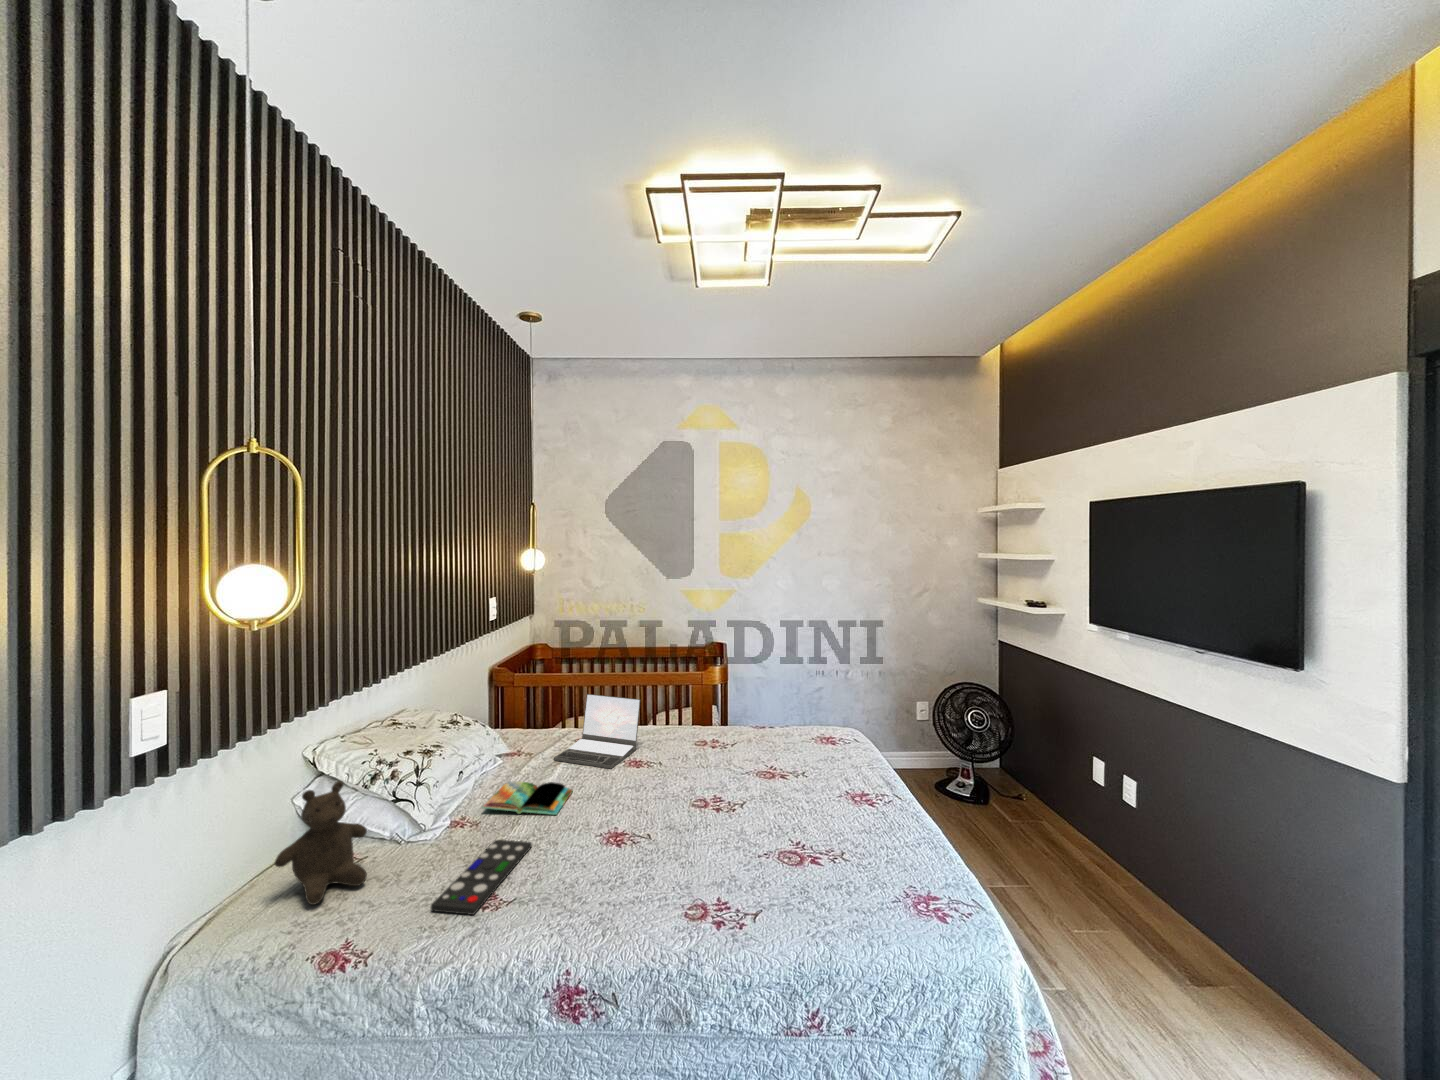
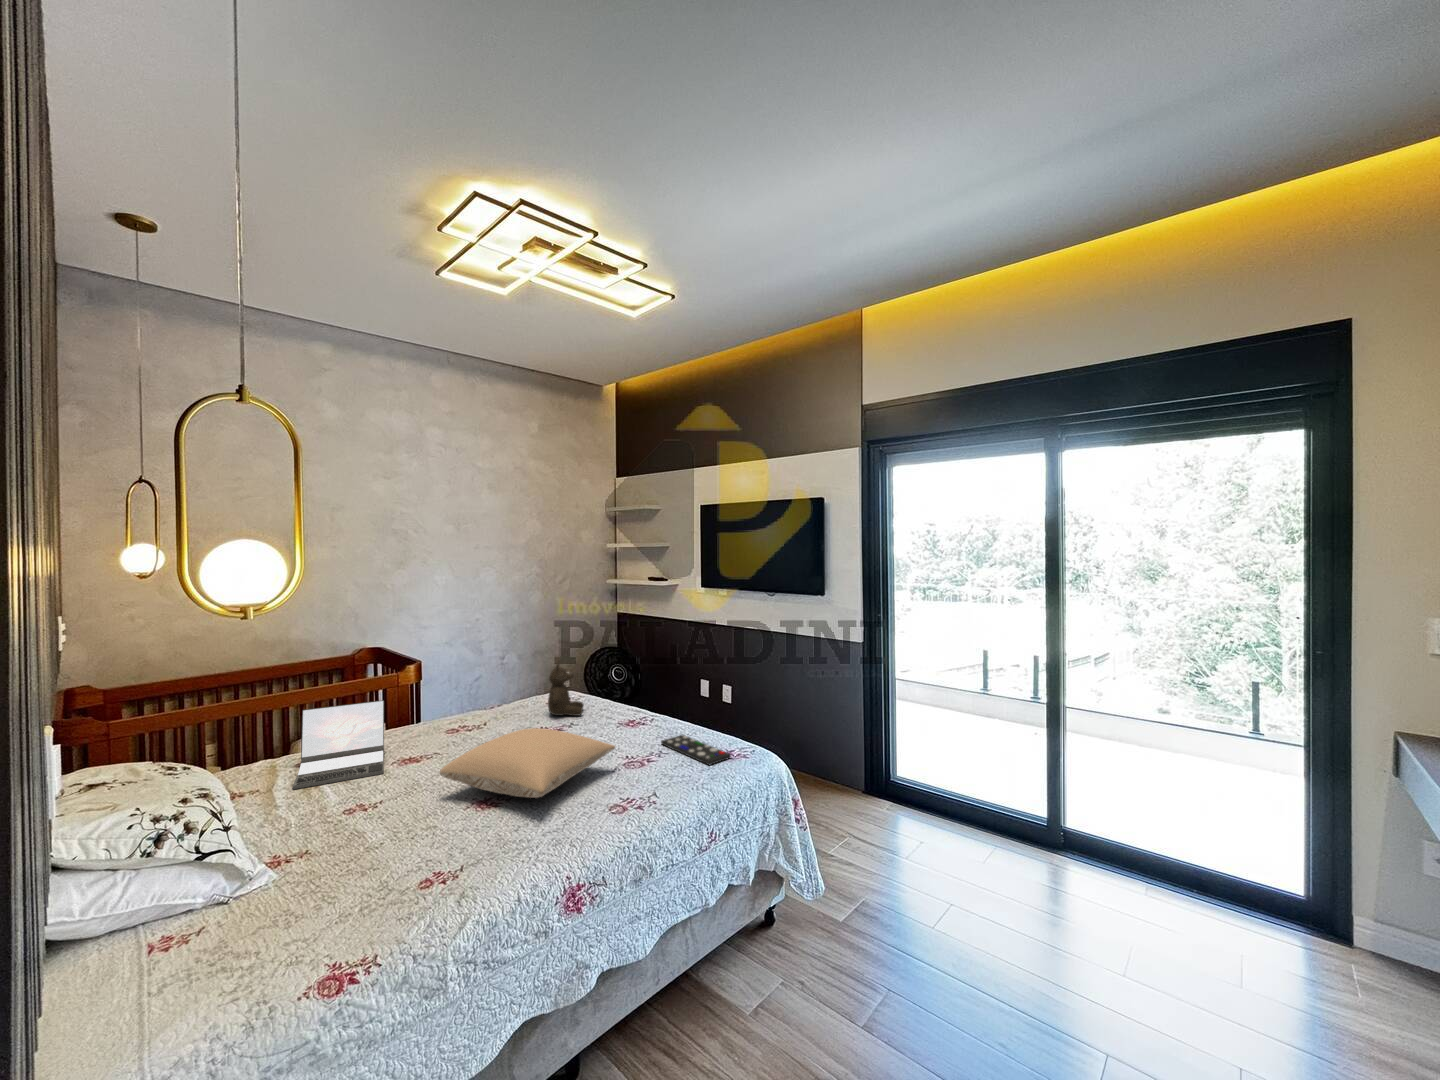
pillow: none [602,767,767,855] -> present [440,728,615,798]
teddy bear: present [275,781,367,905] -> present [548,662,584,716]
book: present [482,781,573,815] -> none [277,795,390,842]
remote control: present [431,840,532,915] -> present [661,735,731,765]

